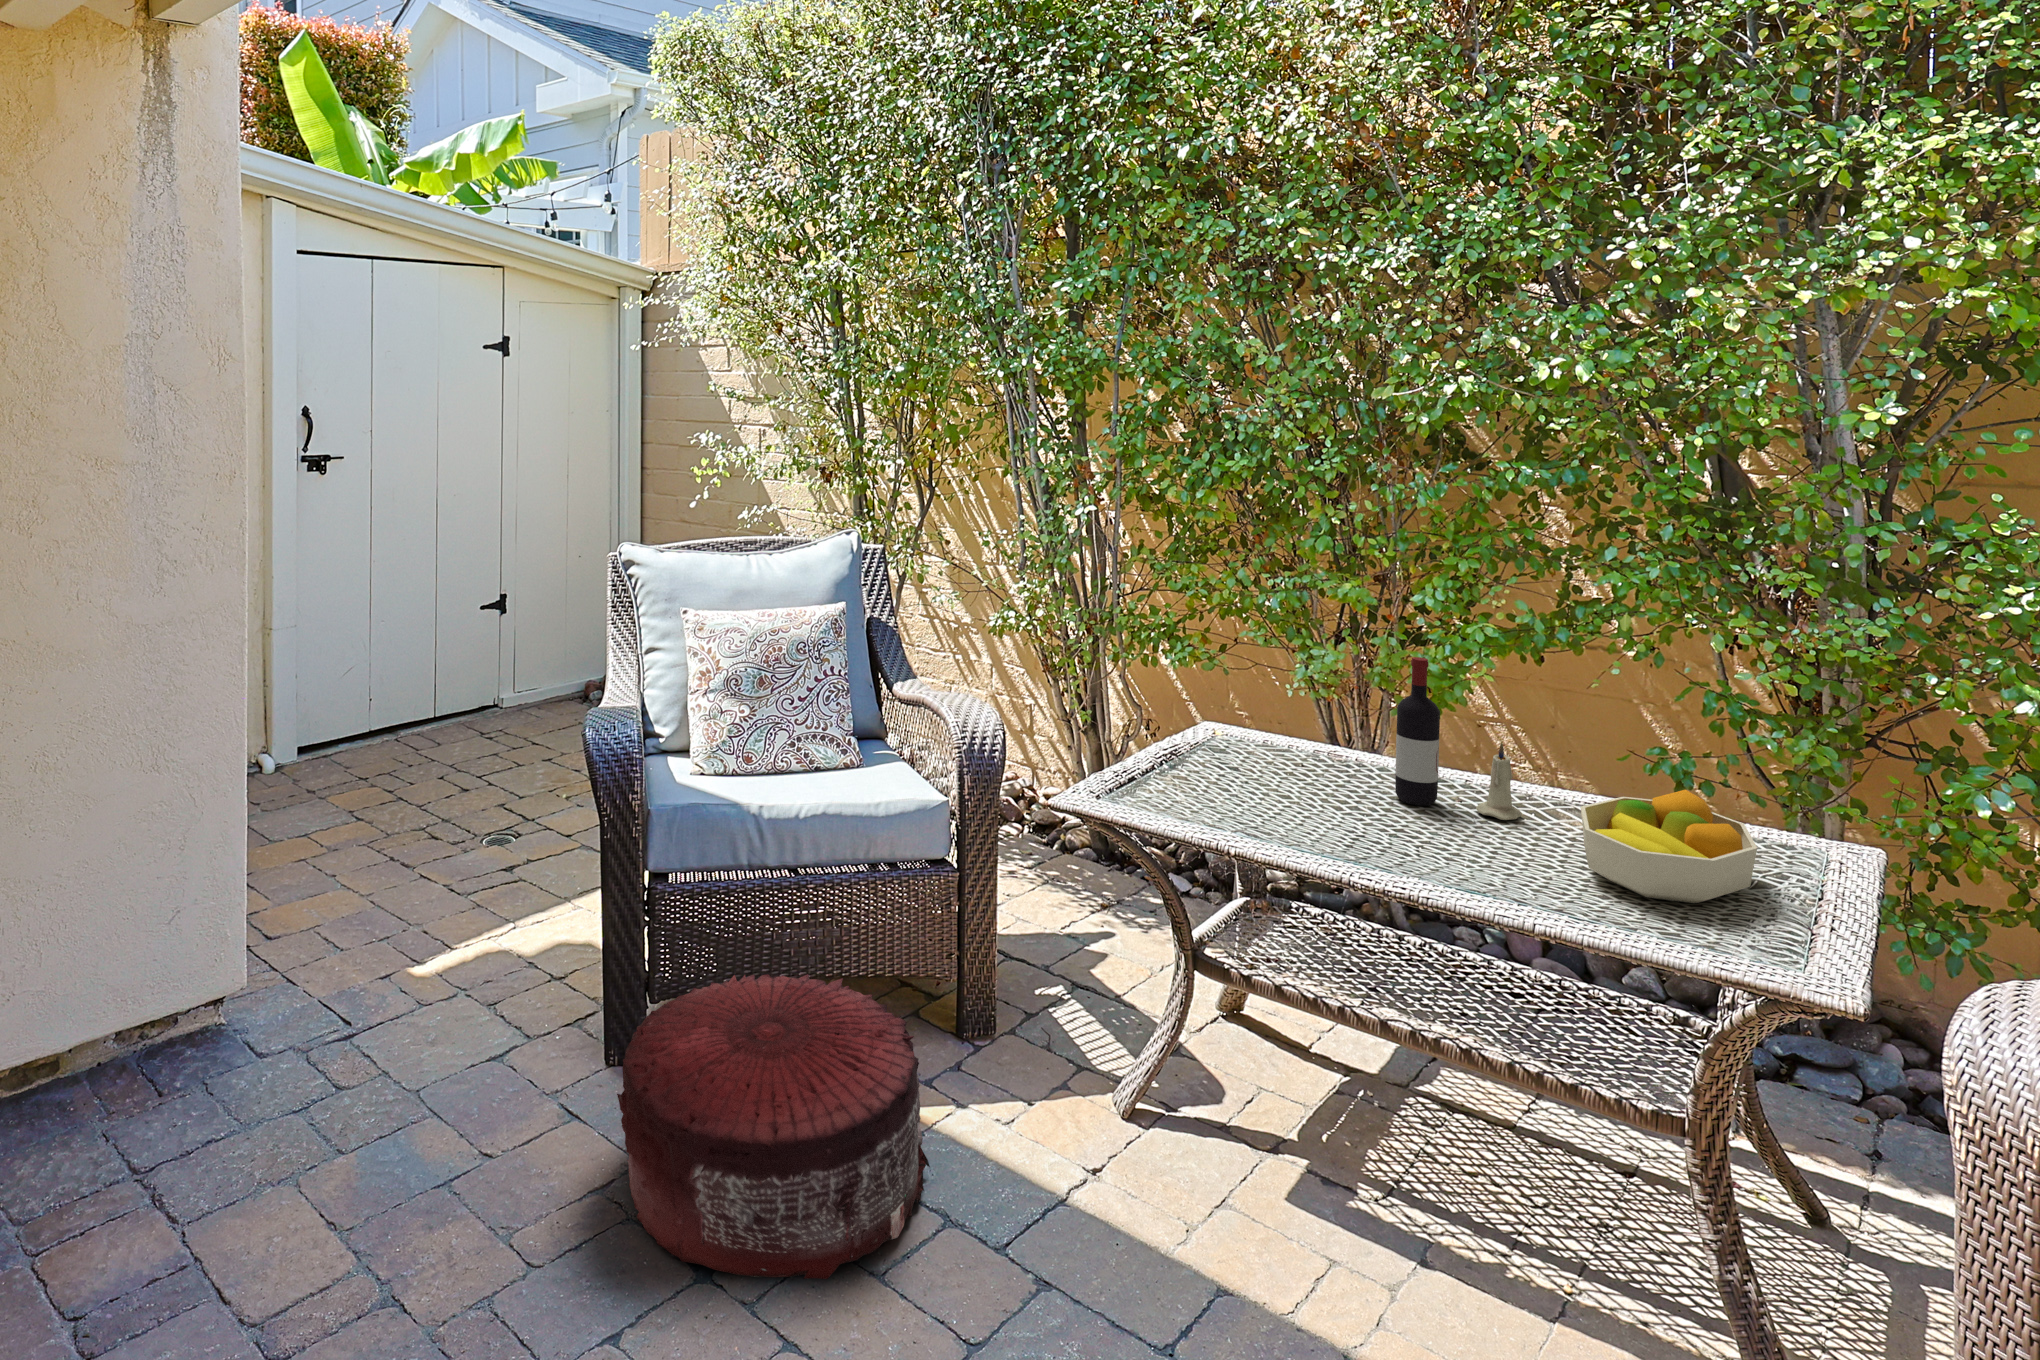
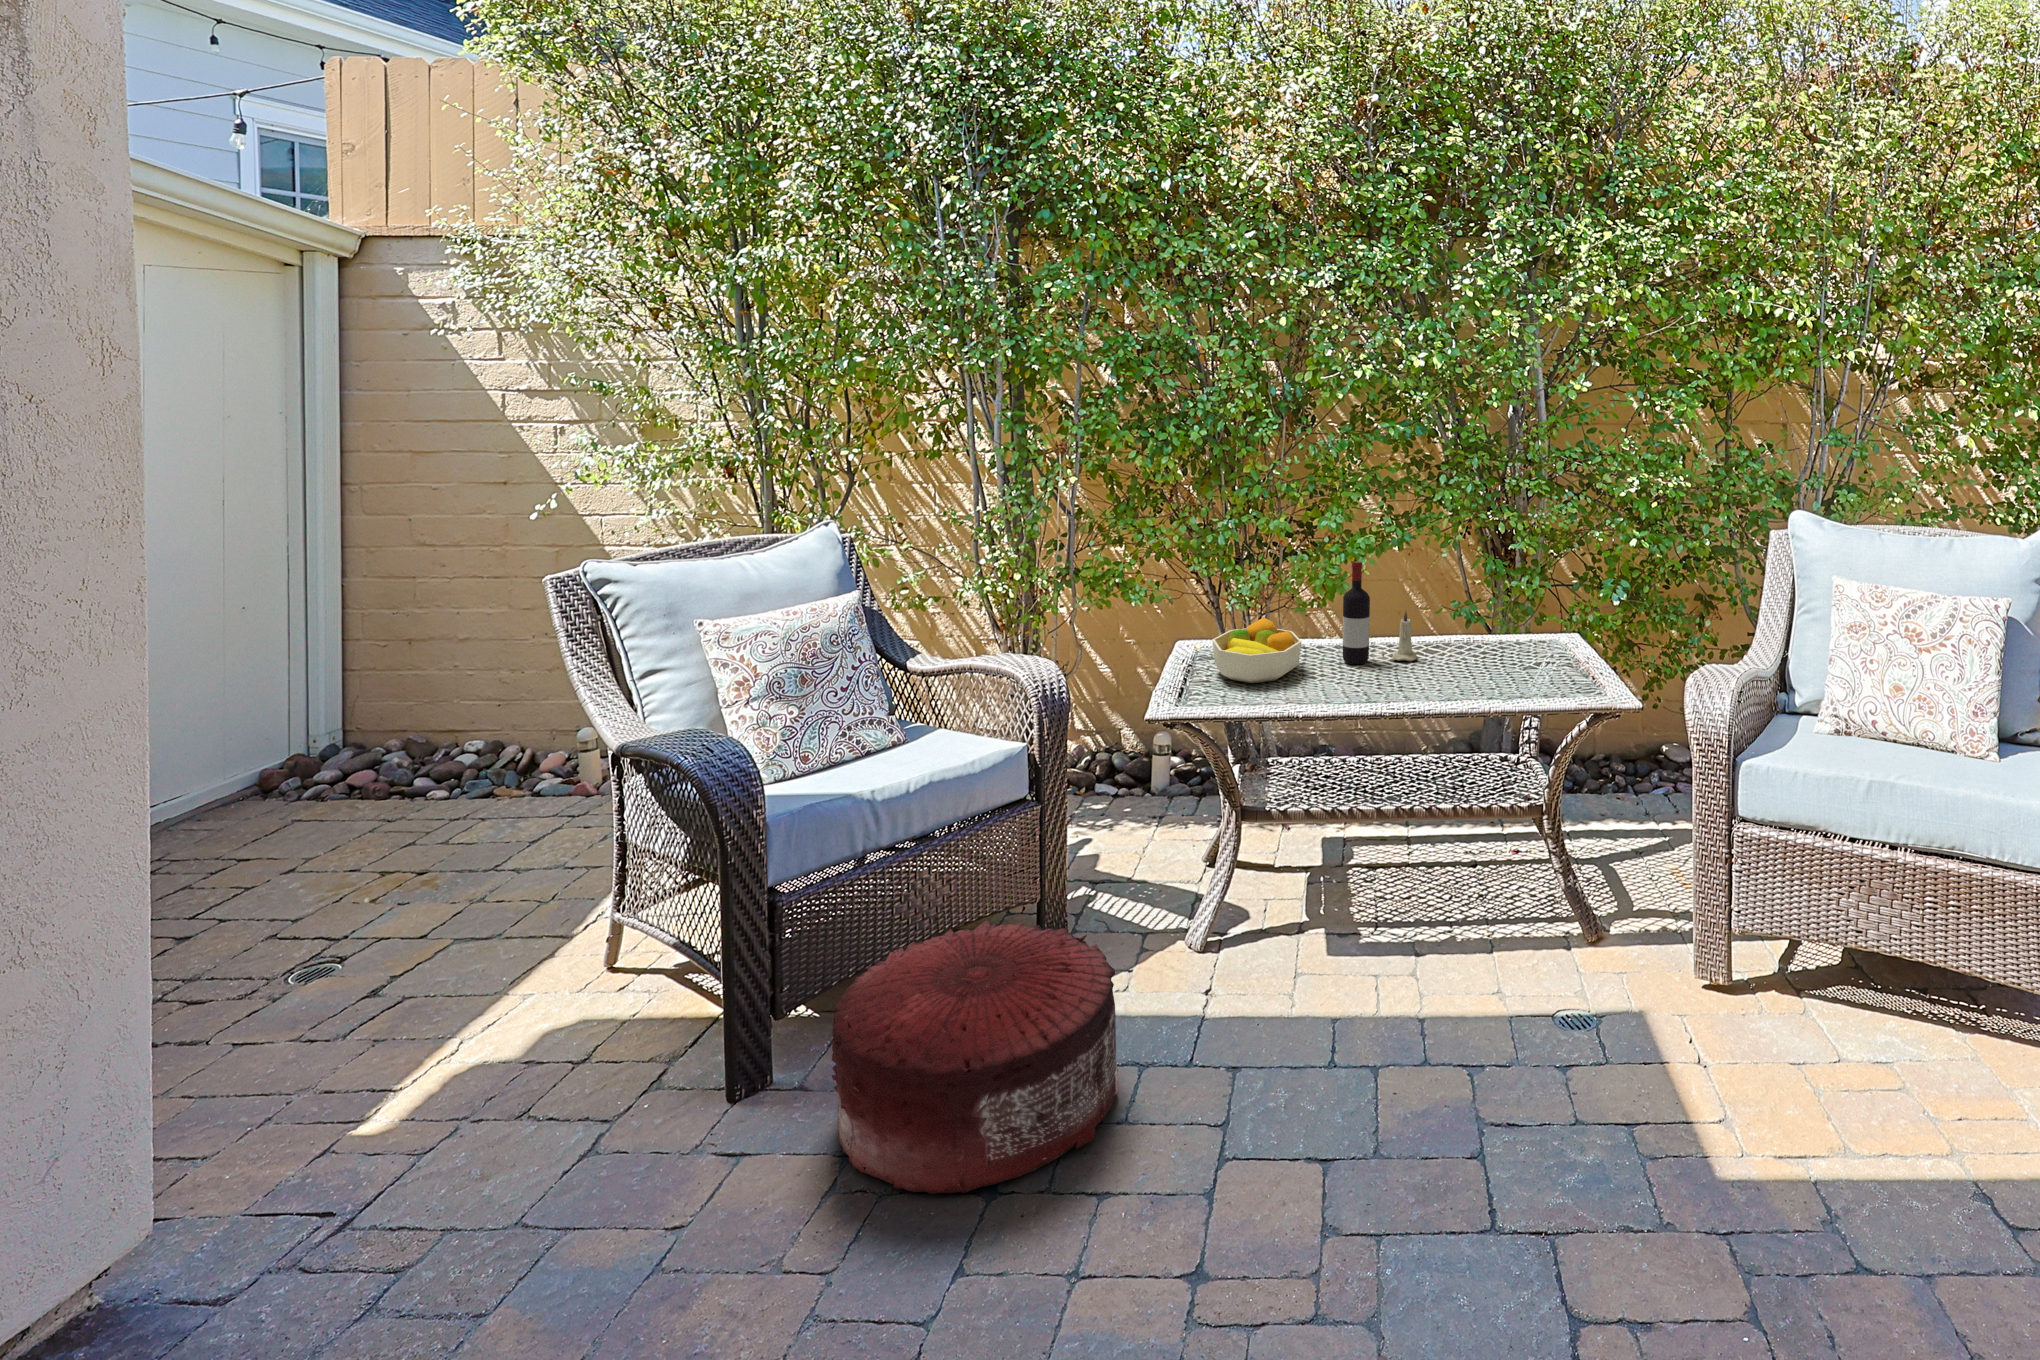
fruit bowl: present [1581,790,1757,903] -> present [1212,618,1301,683]

